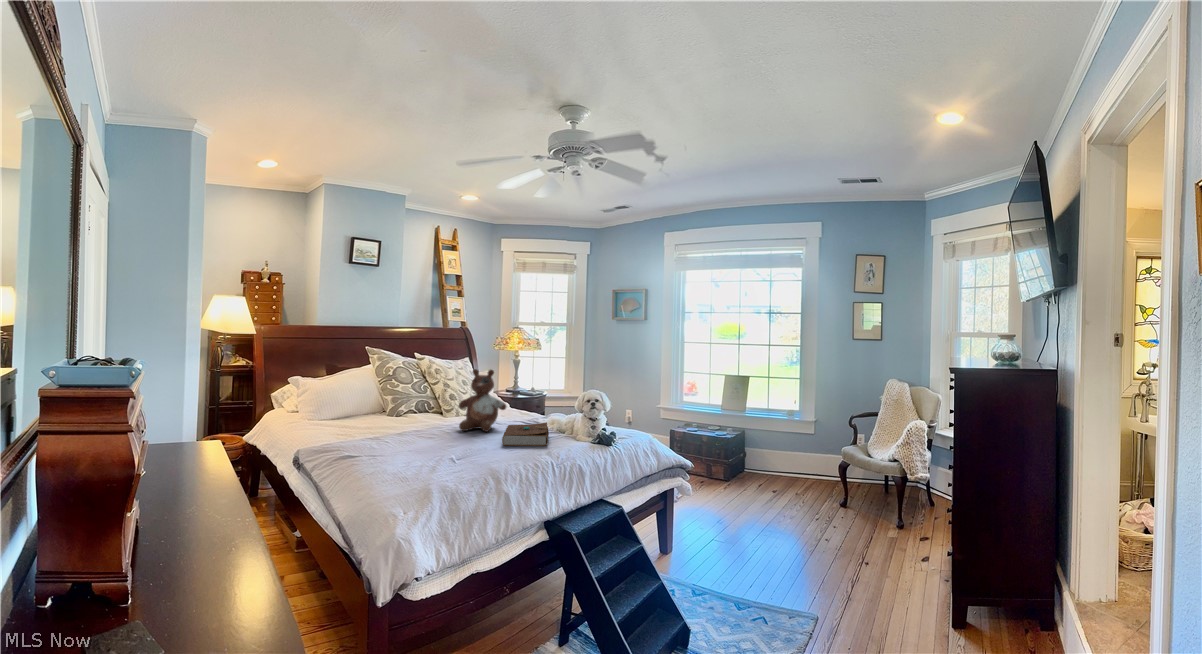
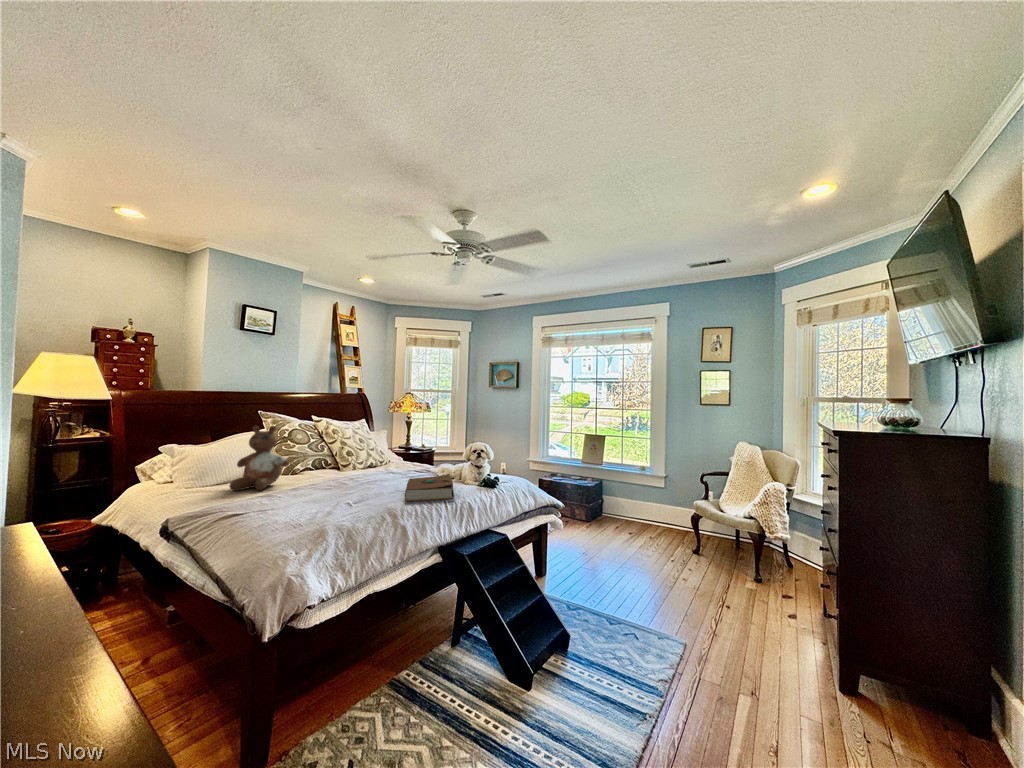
stuffed bear: present [459,369,506,432] -> present [230,426,289,491]

